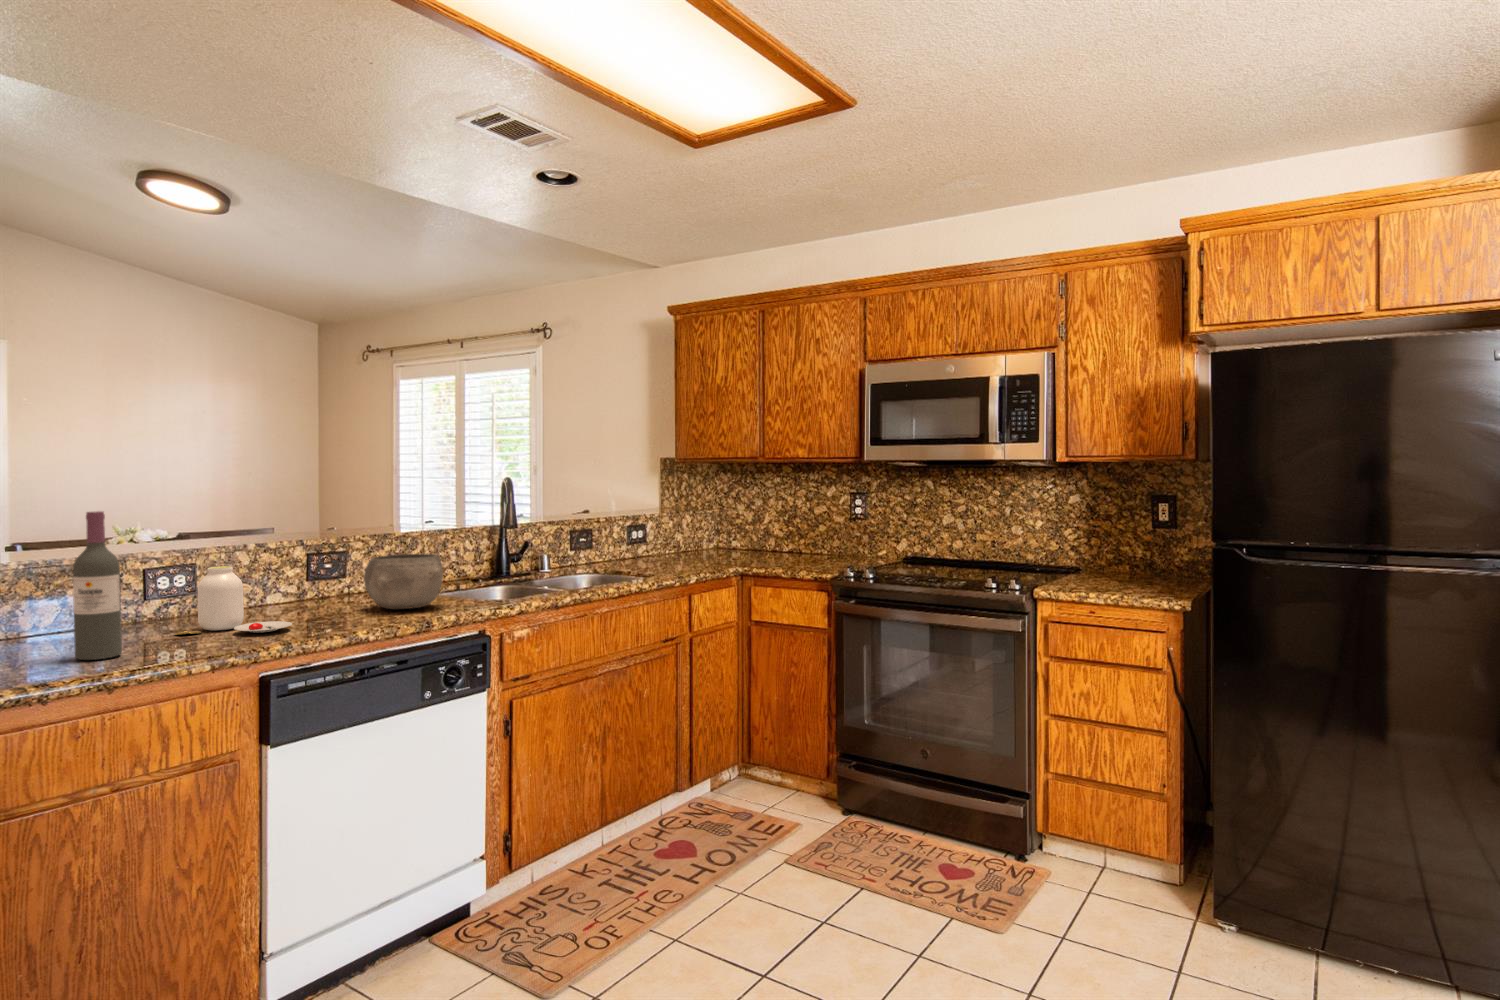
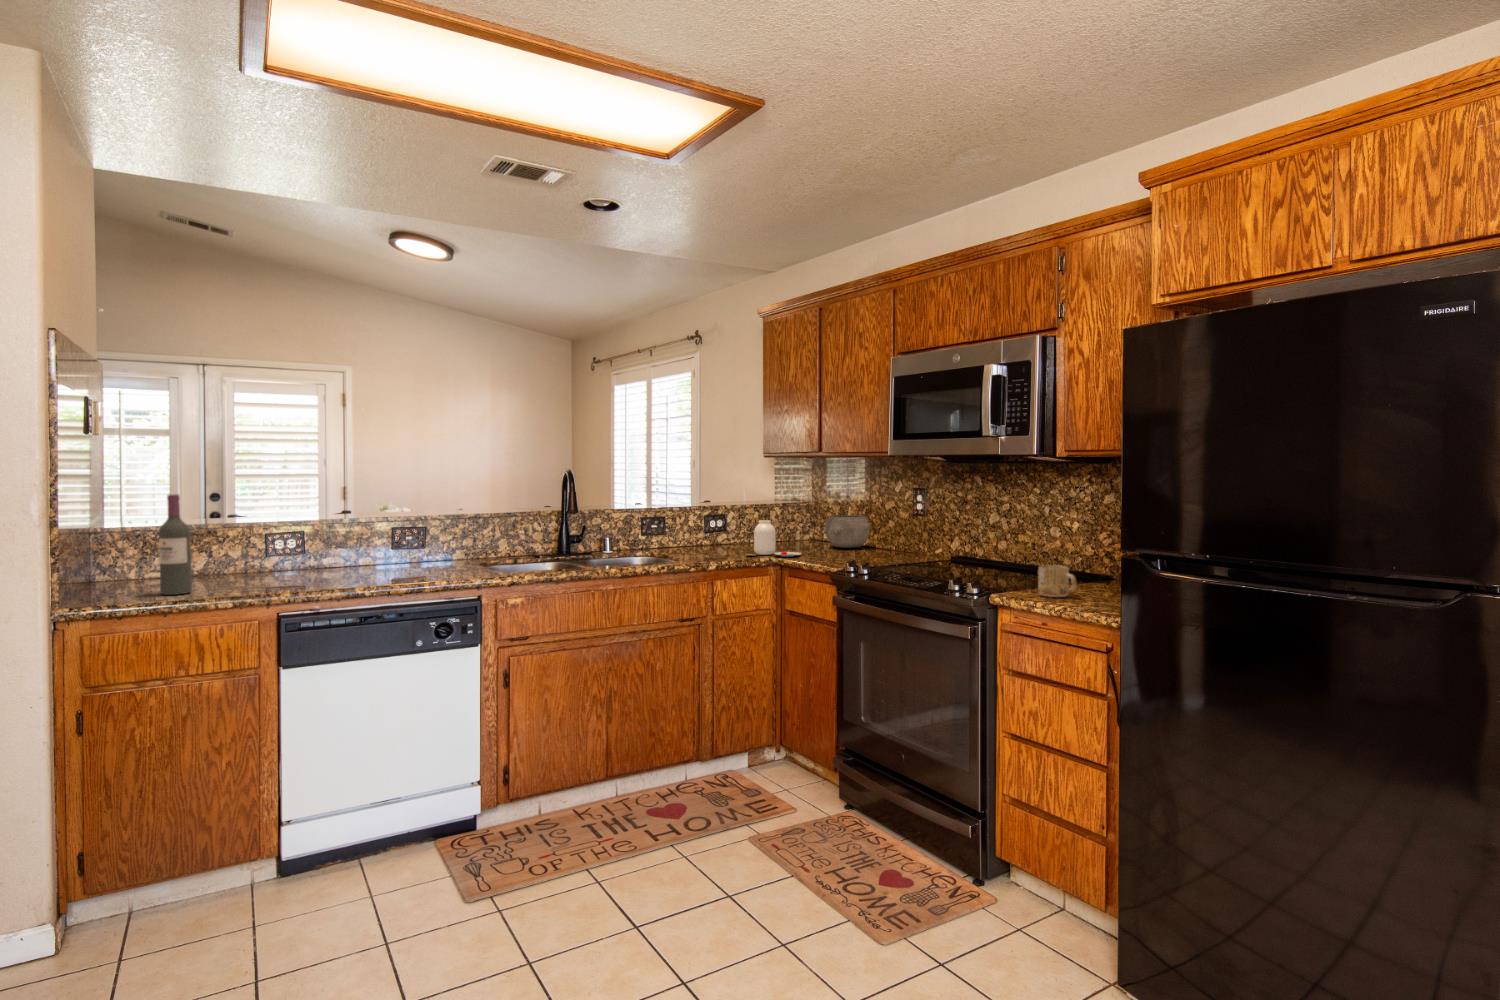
bowl: present [364,554,443,609] -> present [825,515,870,548]
mug: none [1071,560,1110,589] -> present [1038,565,1077,597]
jar: present [174,566,292,635] -> present [746,520,802,557]

